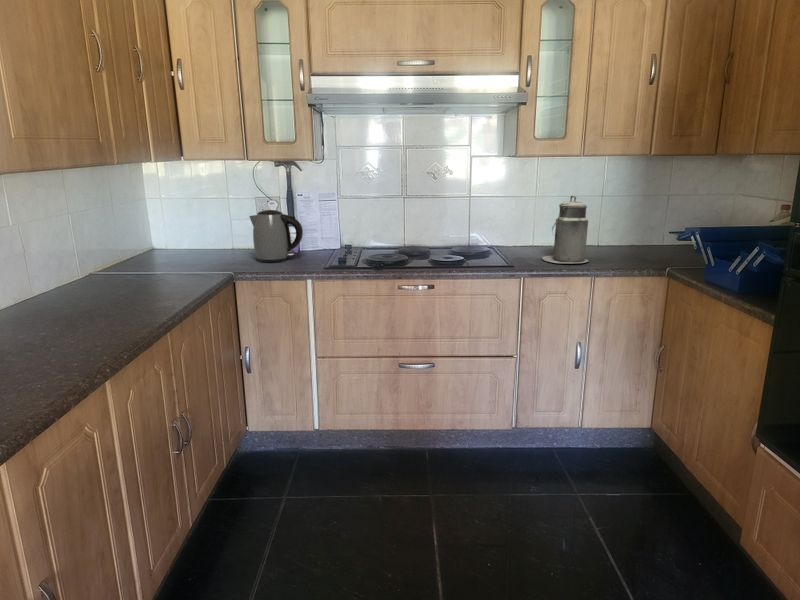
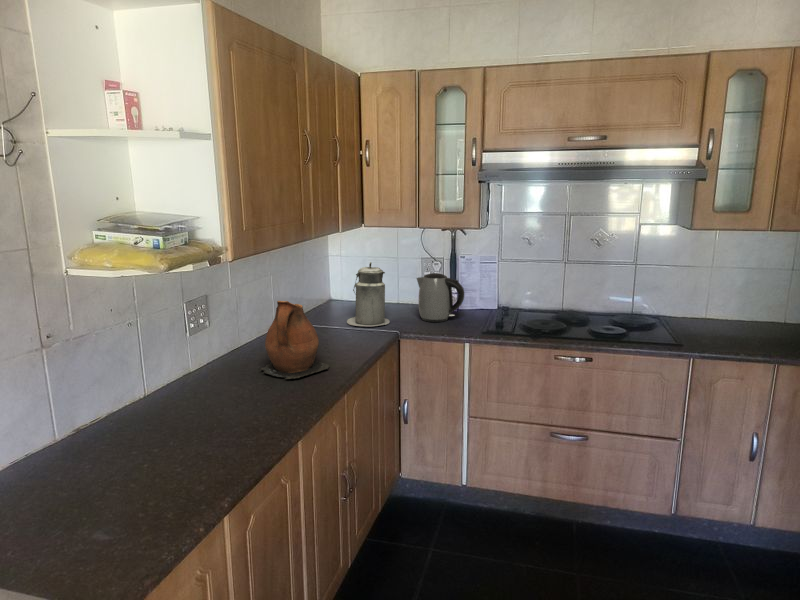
canister: present [542,196,589,263] -> present [347,262,390,326]
ceramic pitcher: none [56,230,148,322] -> present [261,301,329,379]

